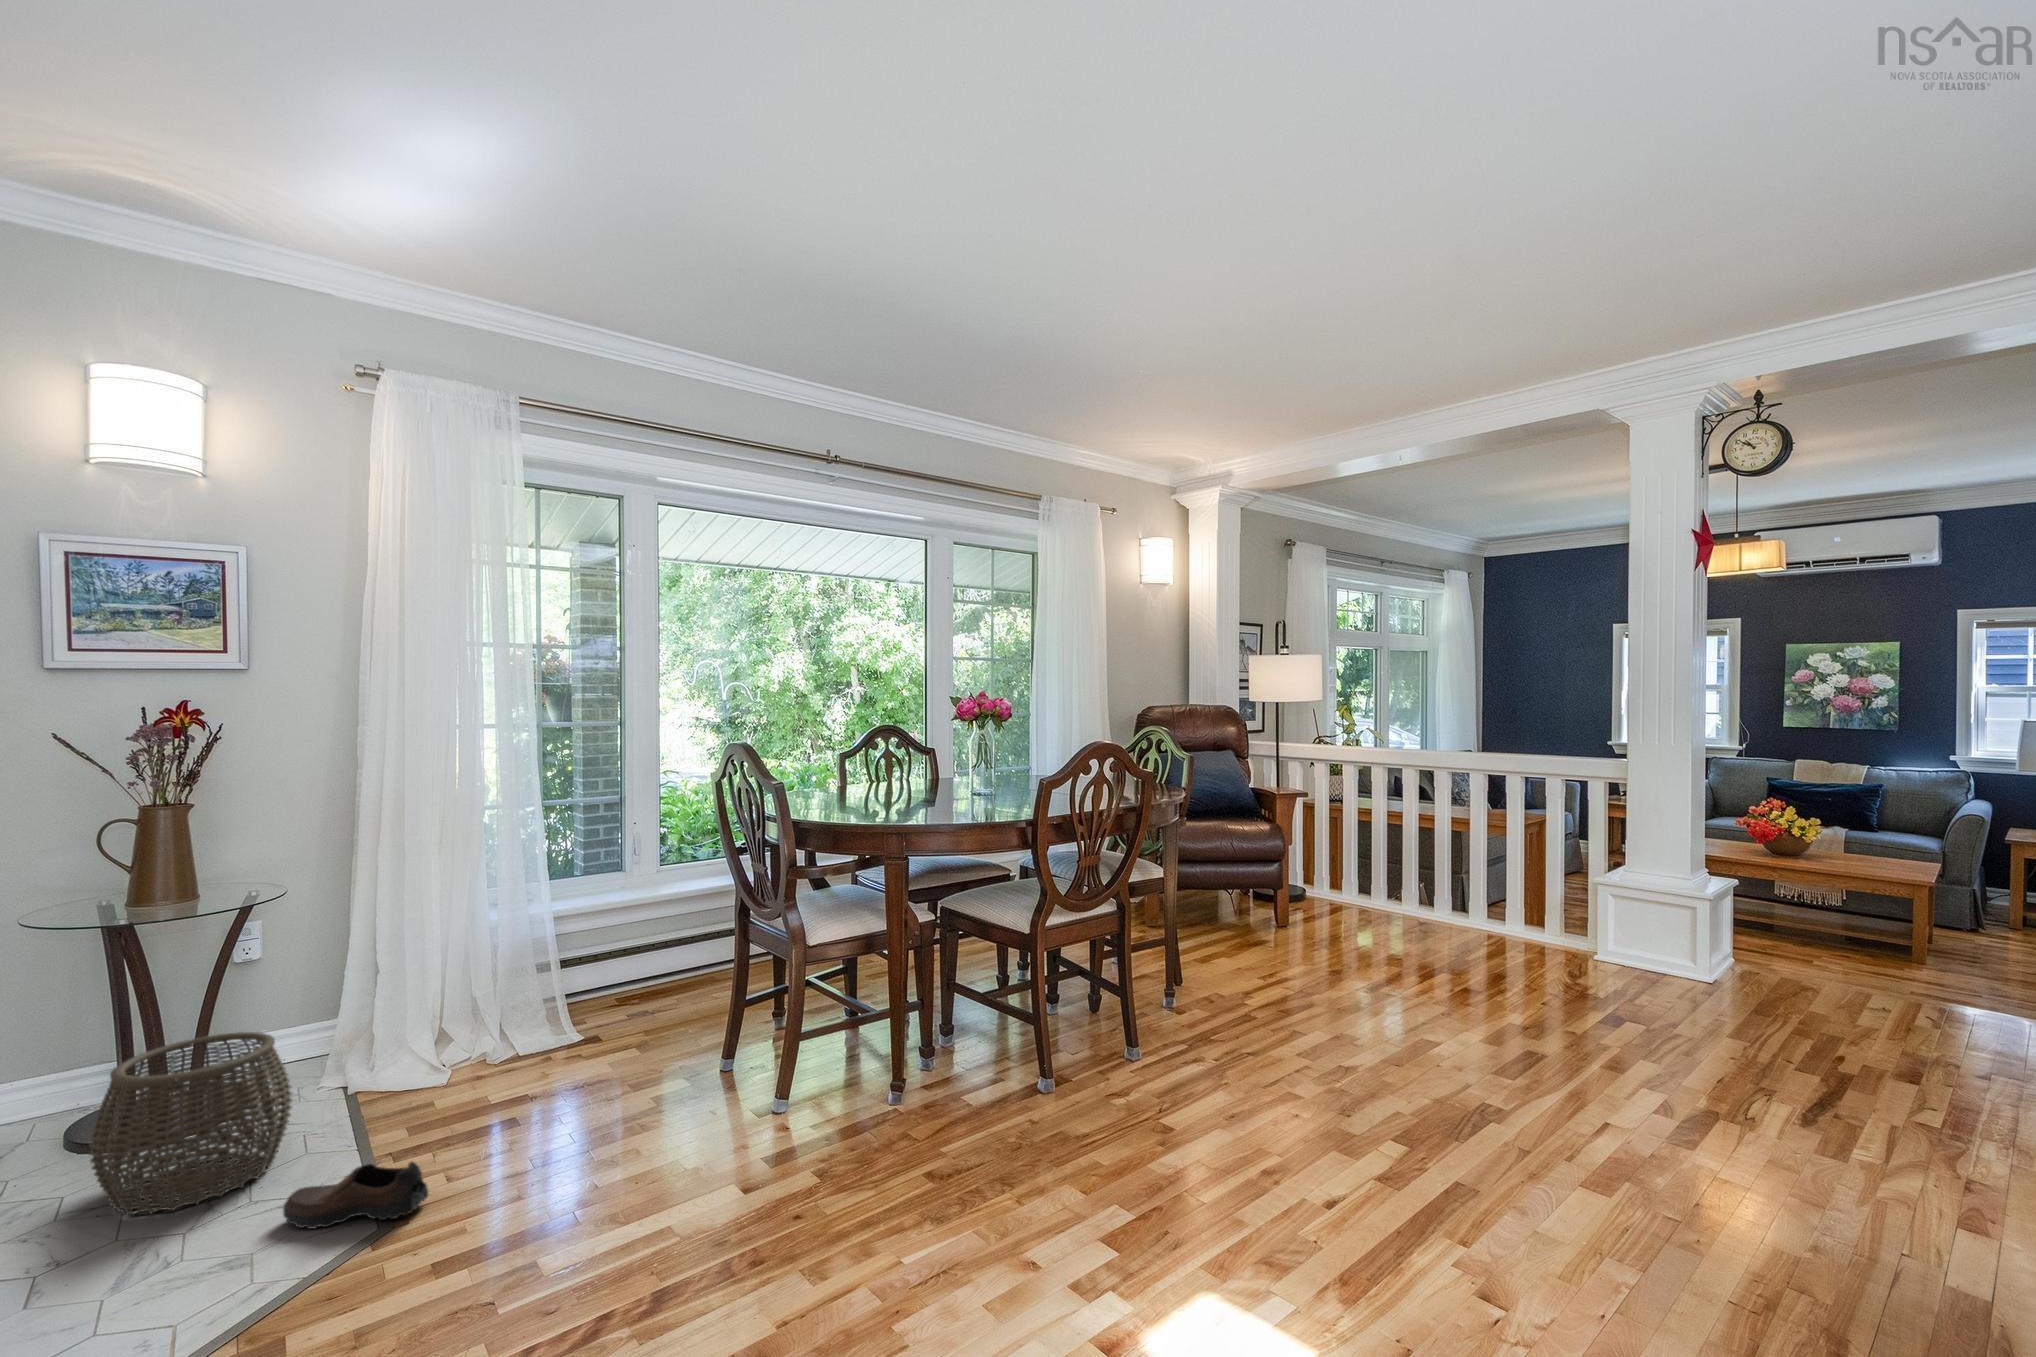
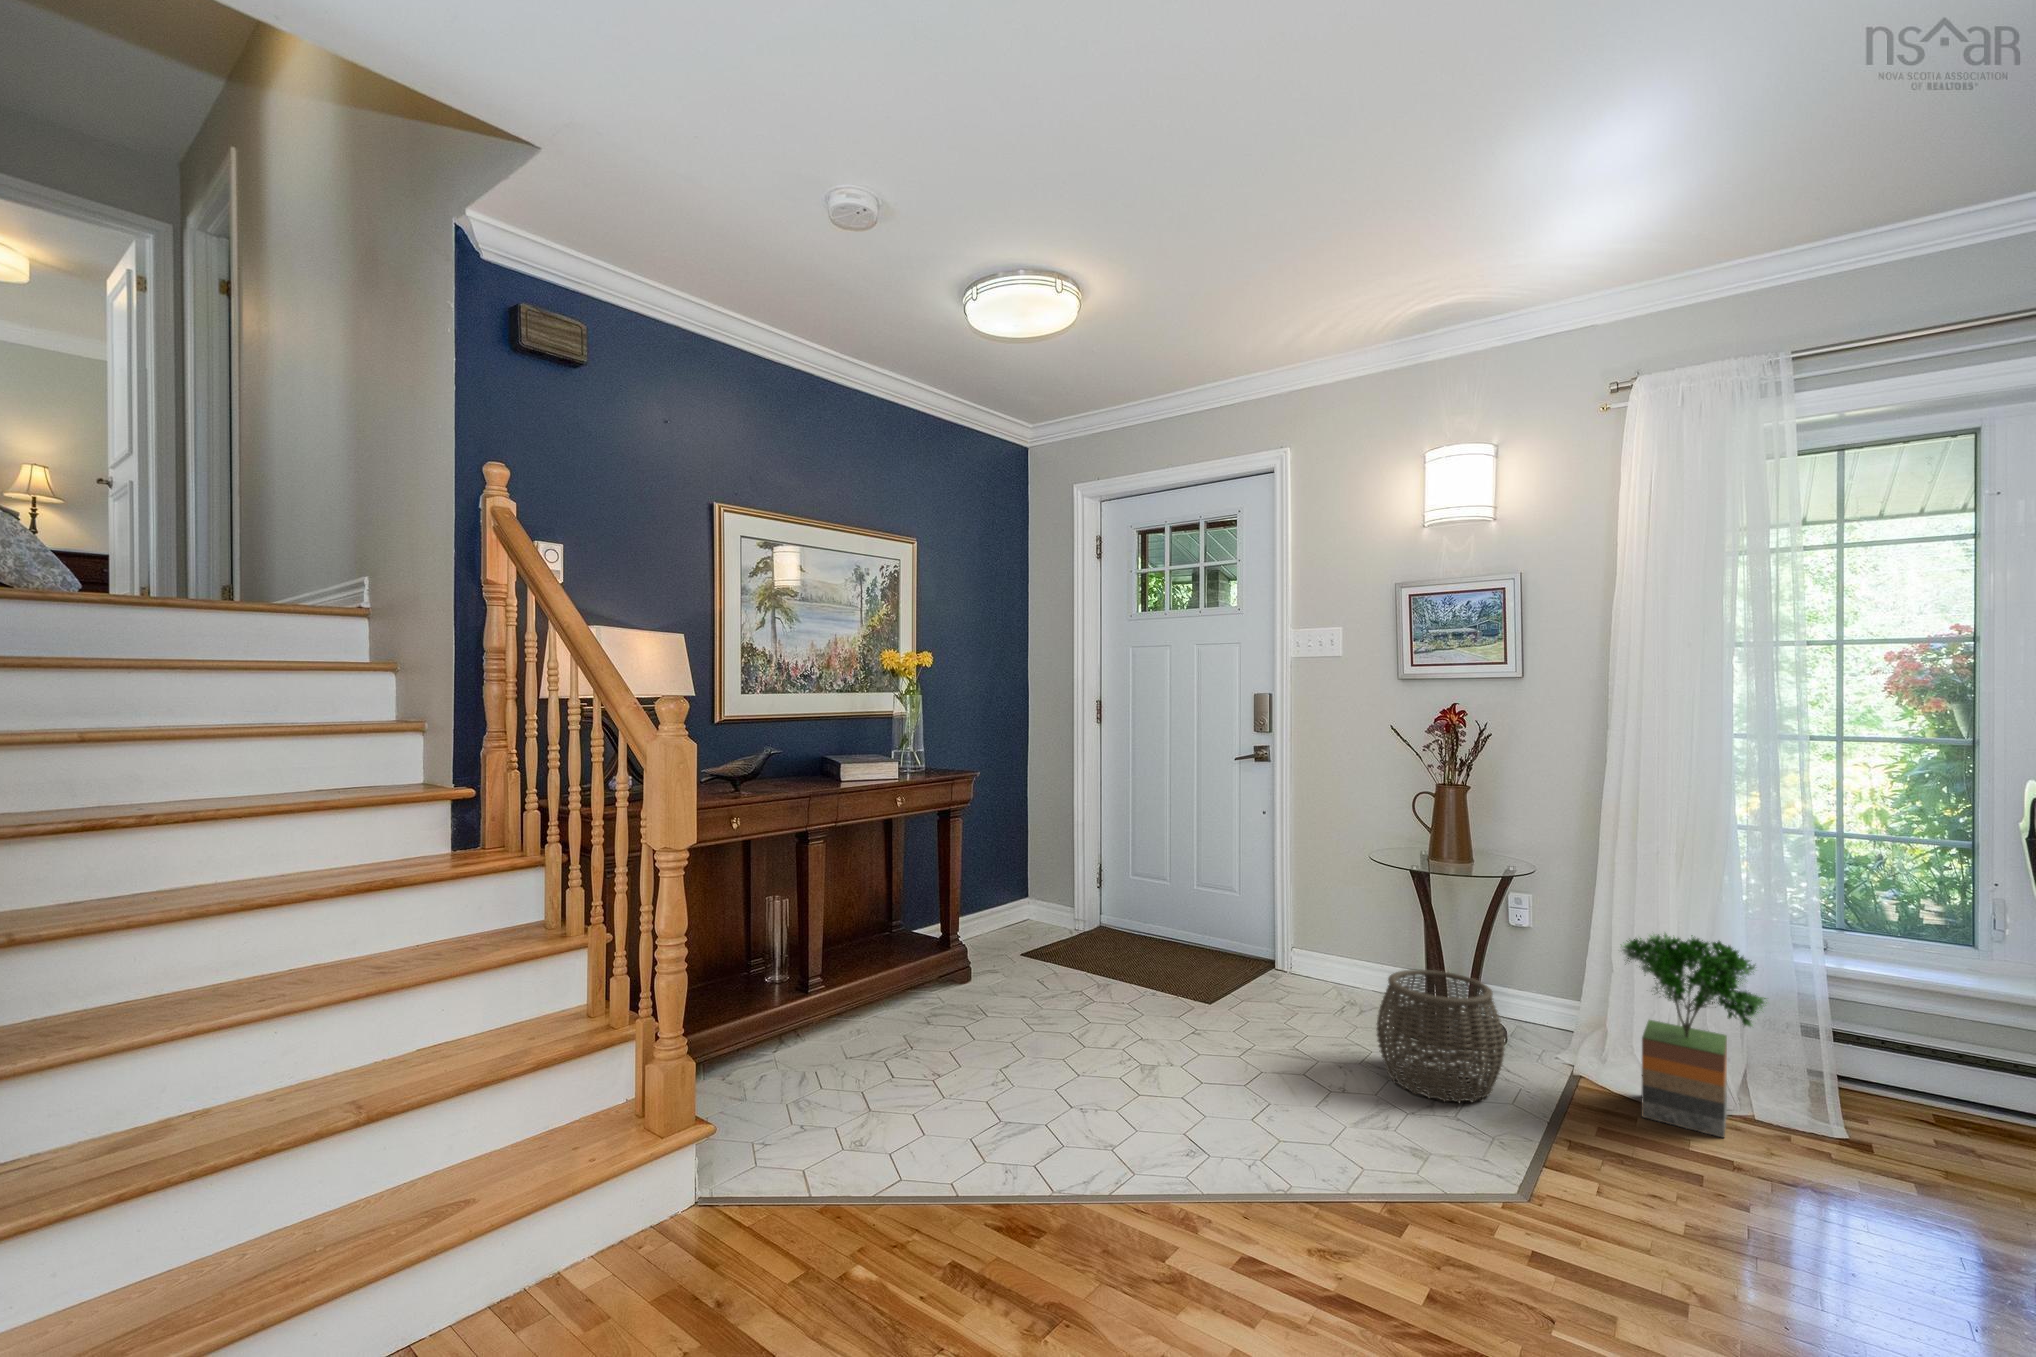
potted tree: none [402,905,541,1099] -> present [1621,933,1767,1137]
shoe: present [283,1162,428,1229] -> none [1463,1125,1567,1198]

